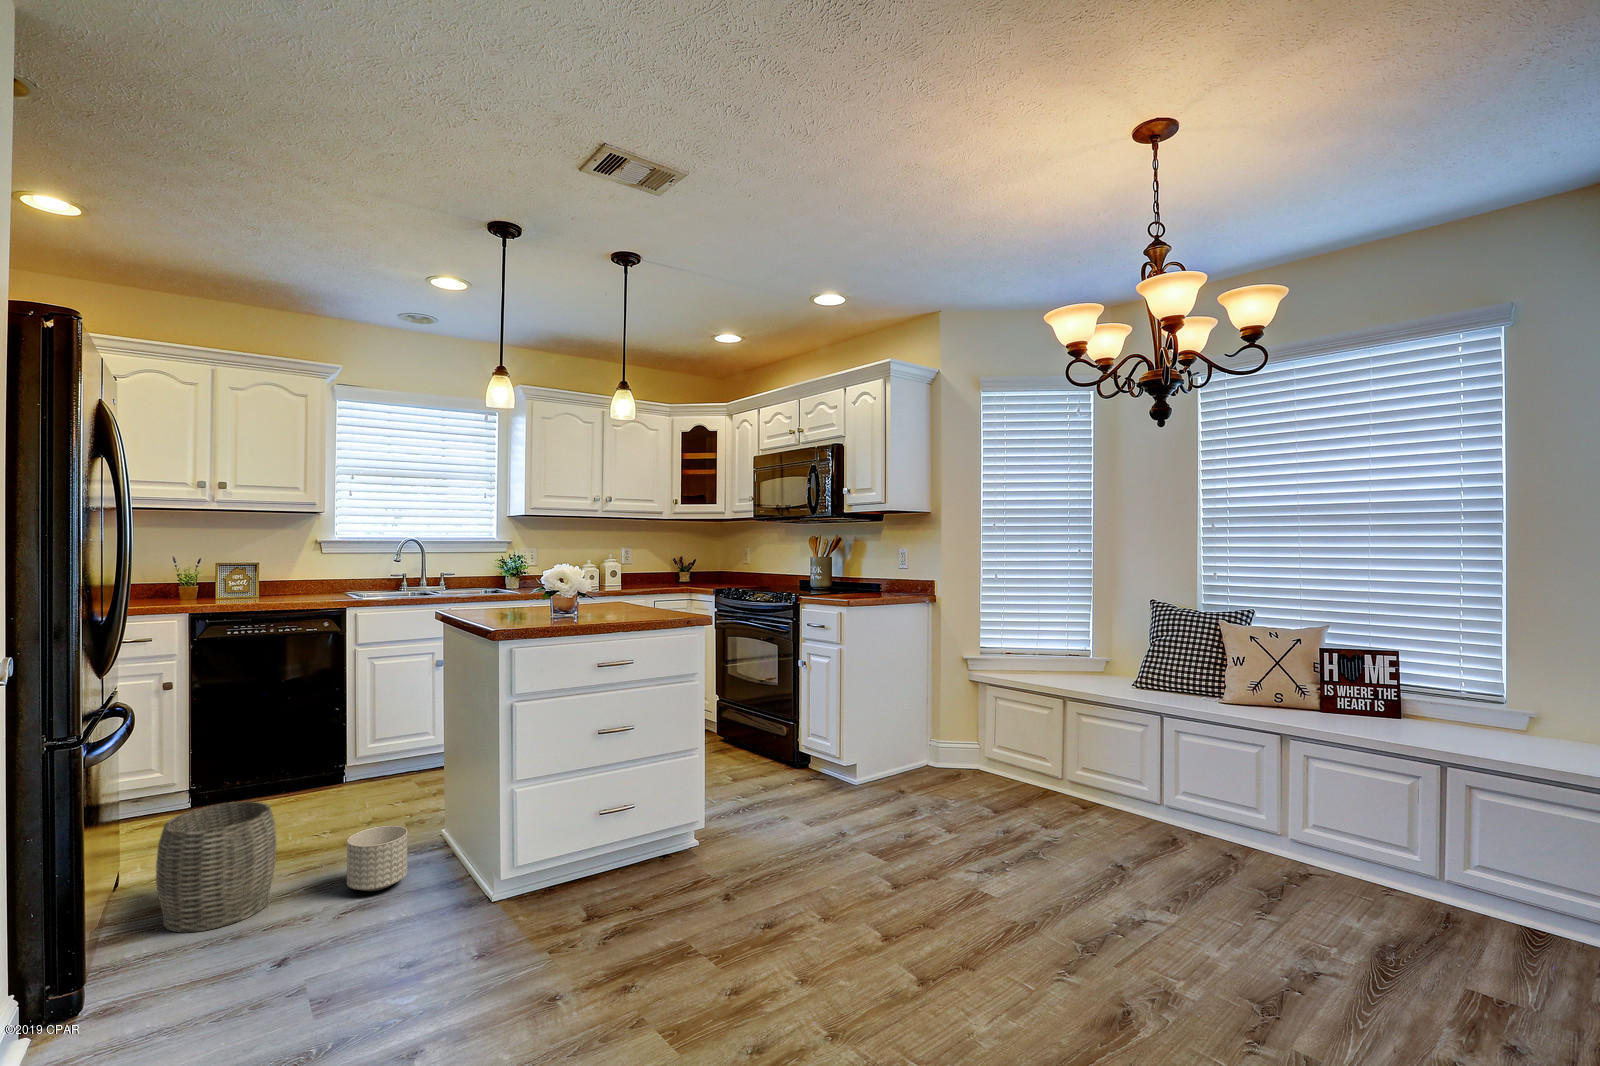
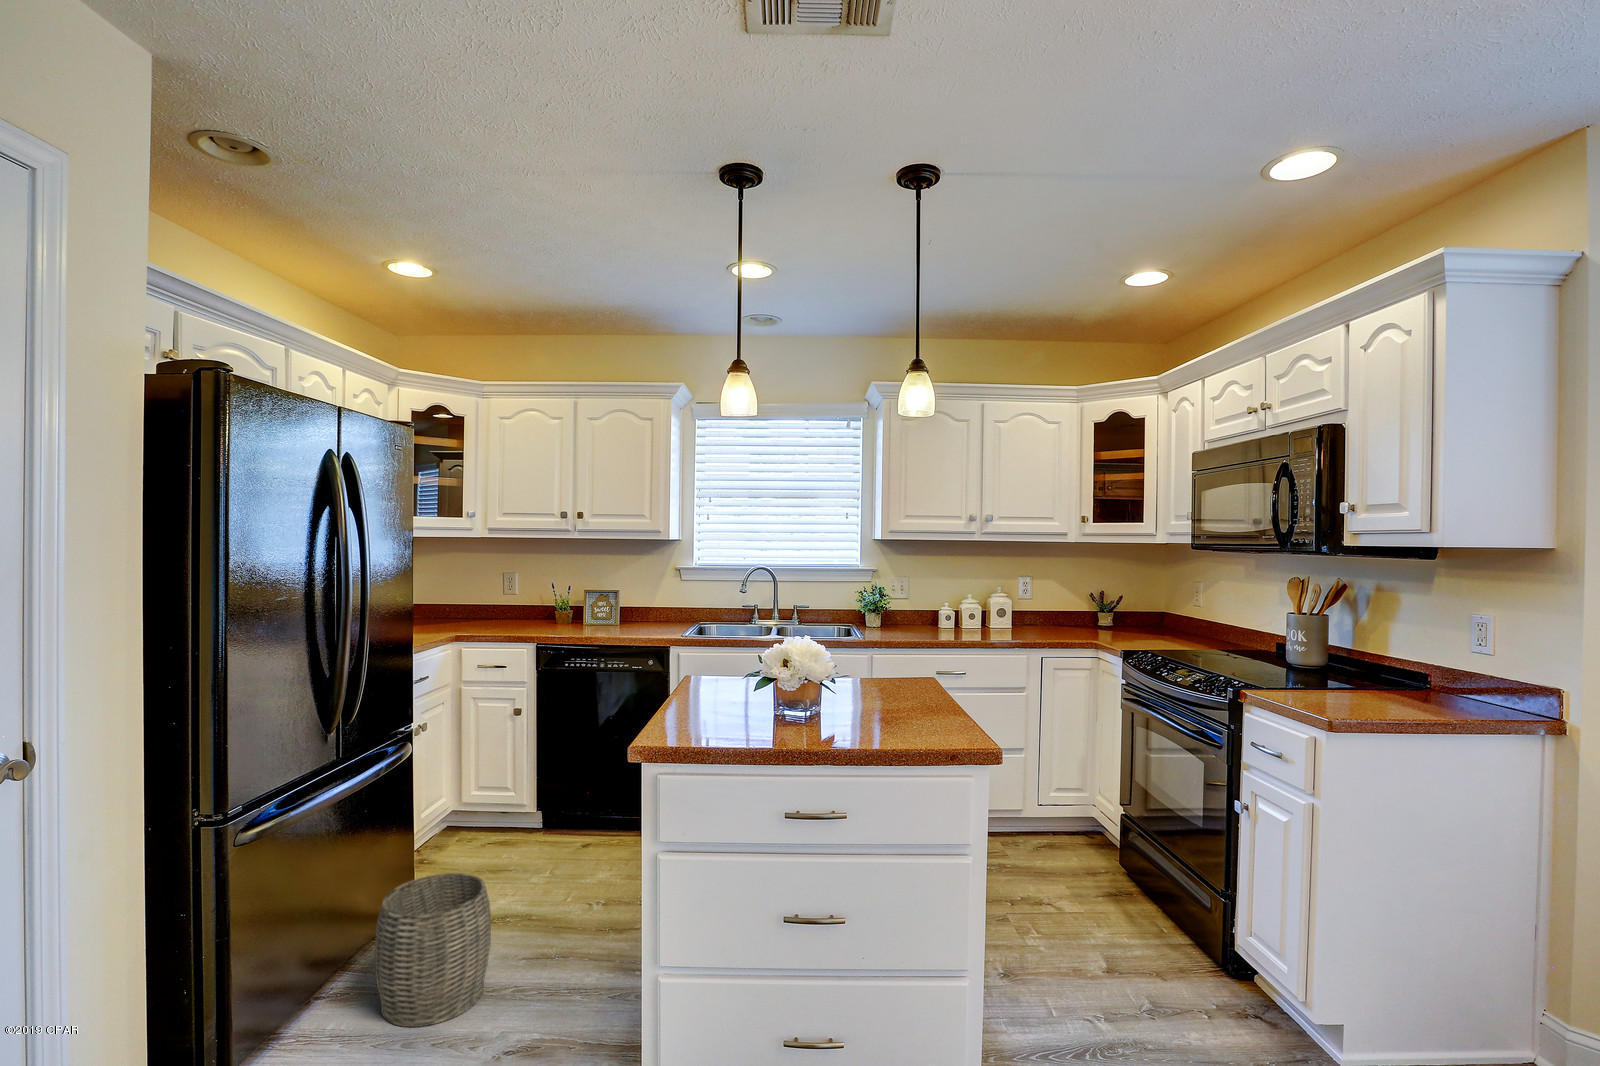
planter: present [347,826,407,891] -> none [539,943,608,1033]

